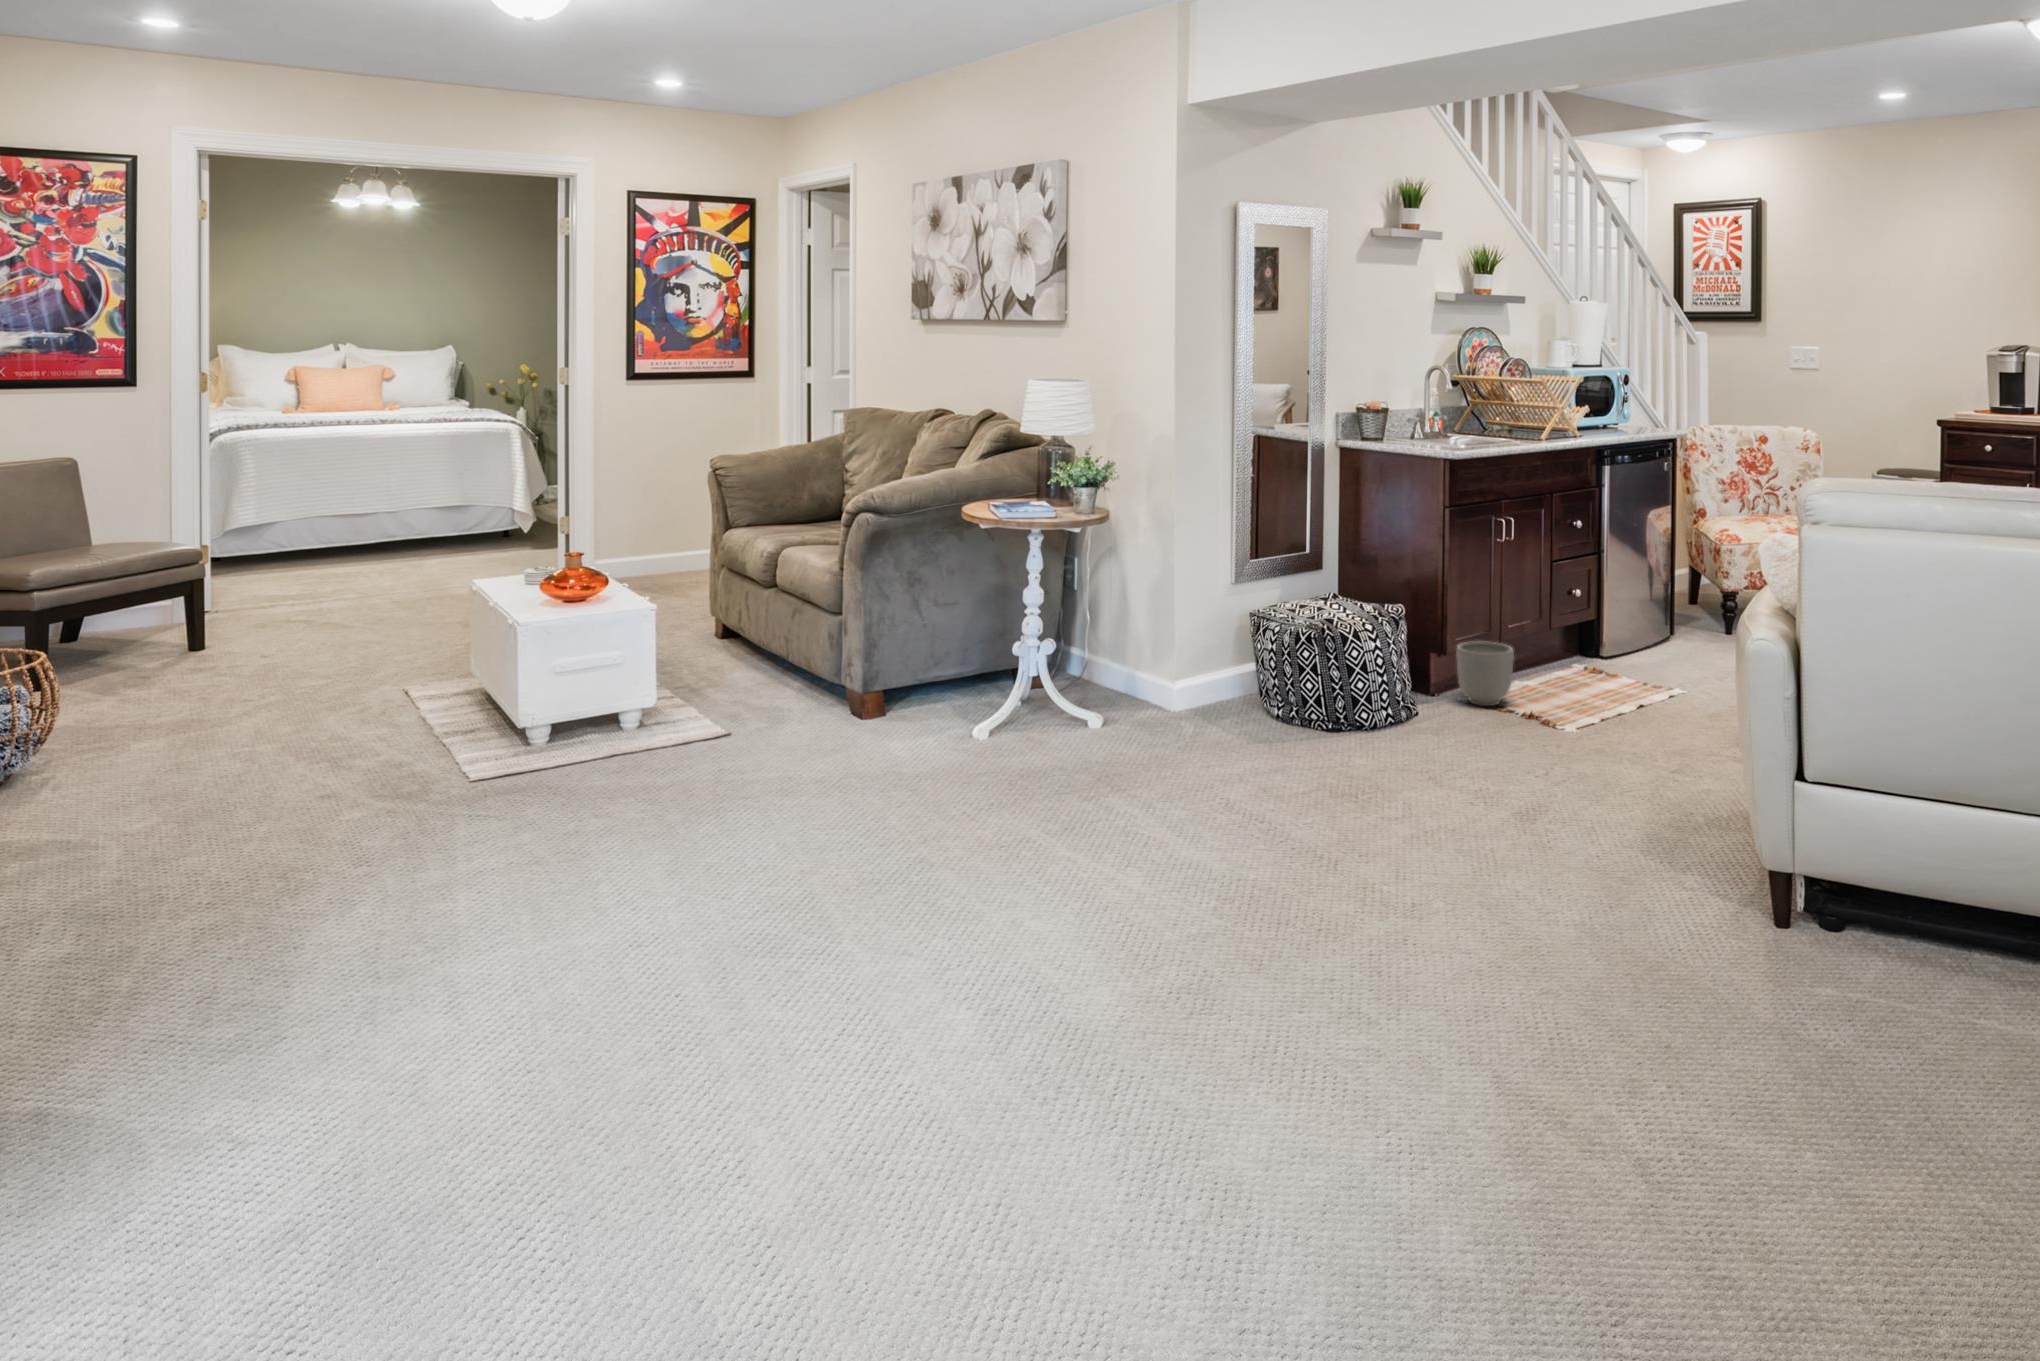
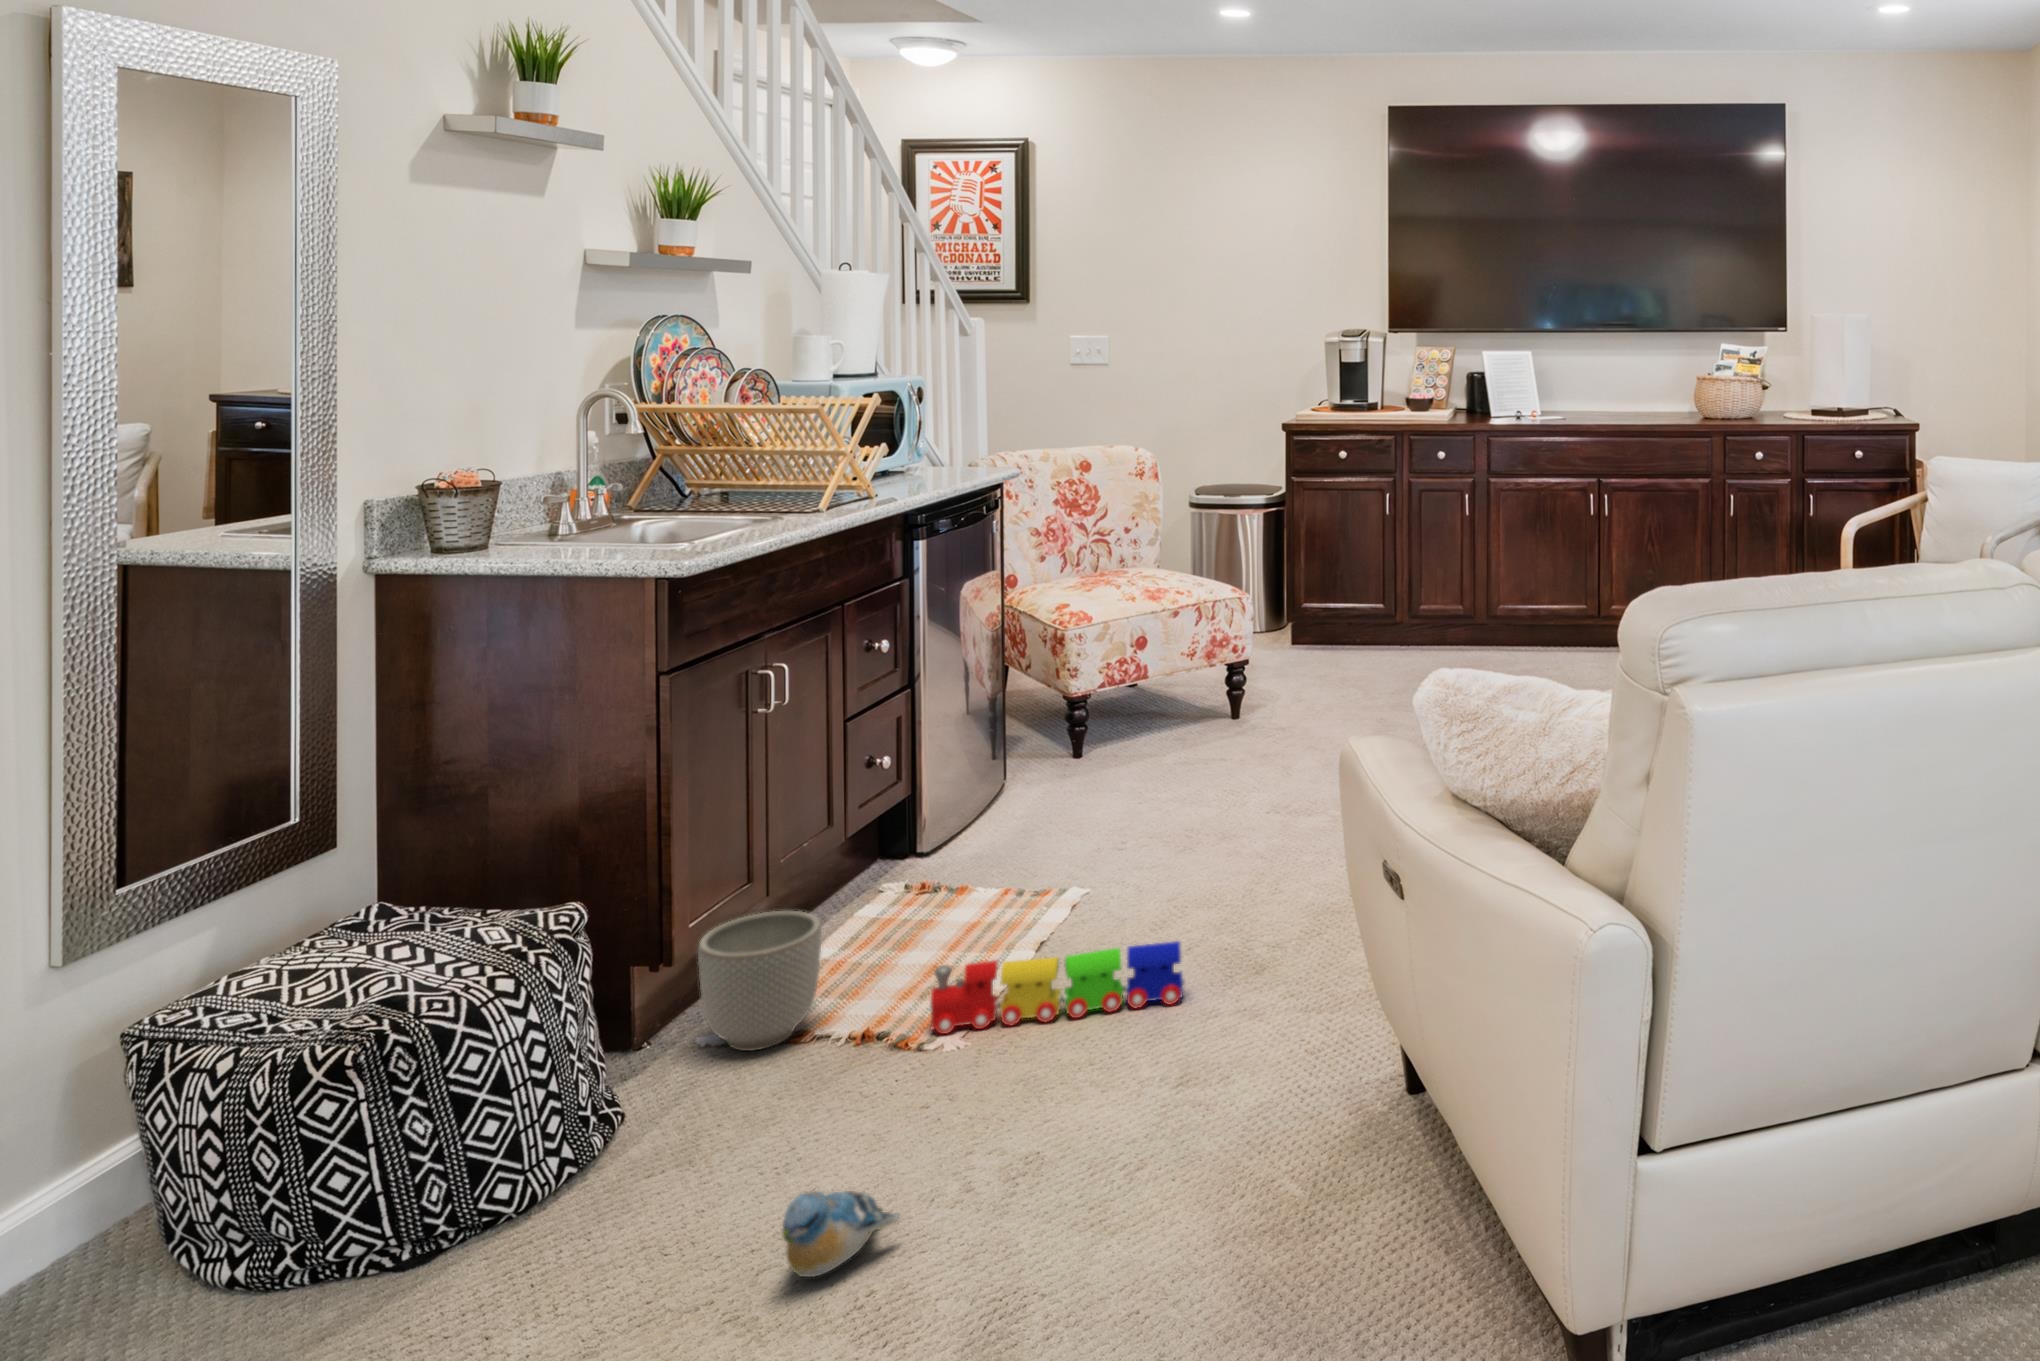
toy train: none [1561,685,1702,740] -> present [931,941,1185,1034]
plush toy: none [1453,731,1507,772] -> present [782,1191,900,1277]

